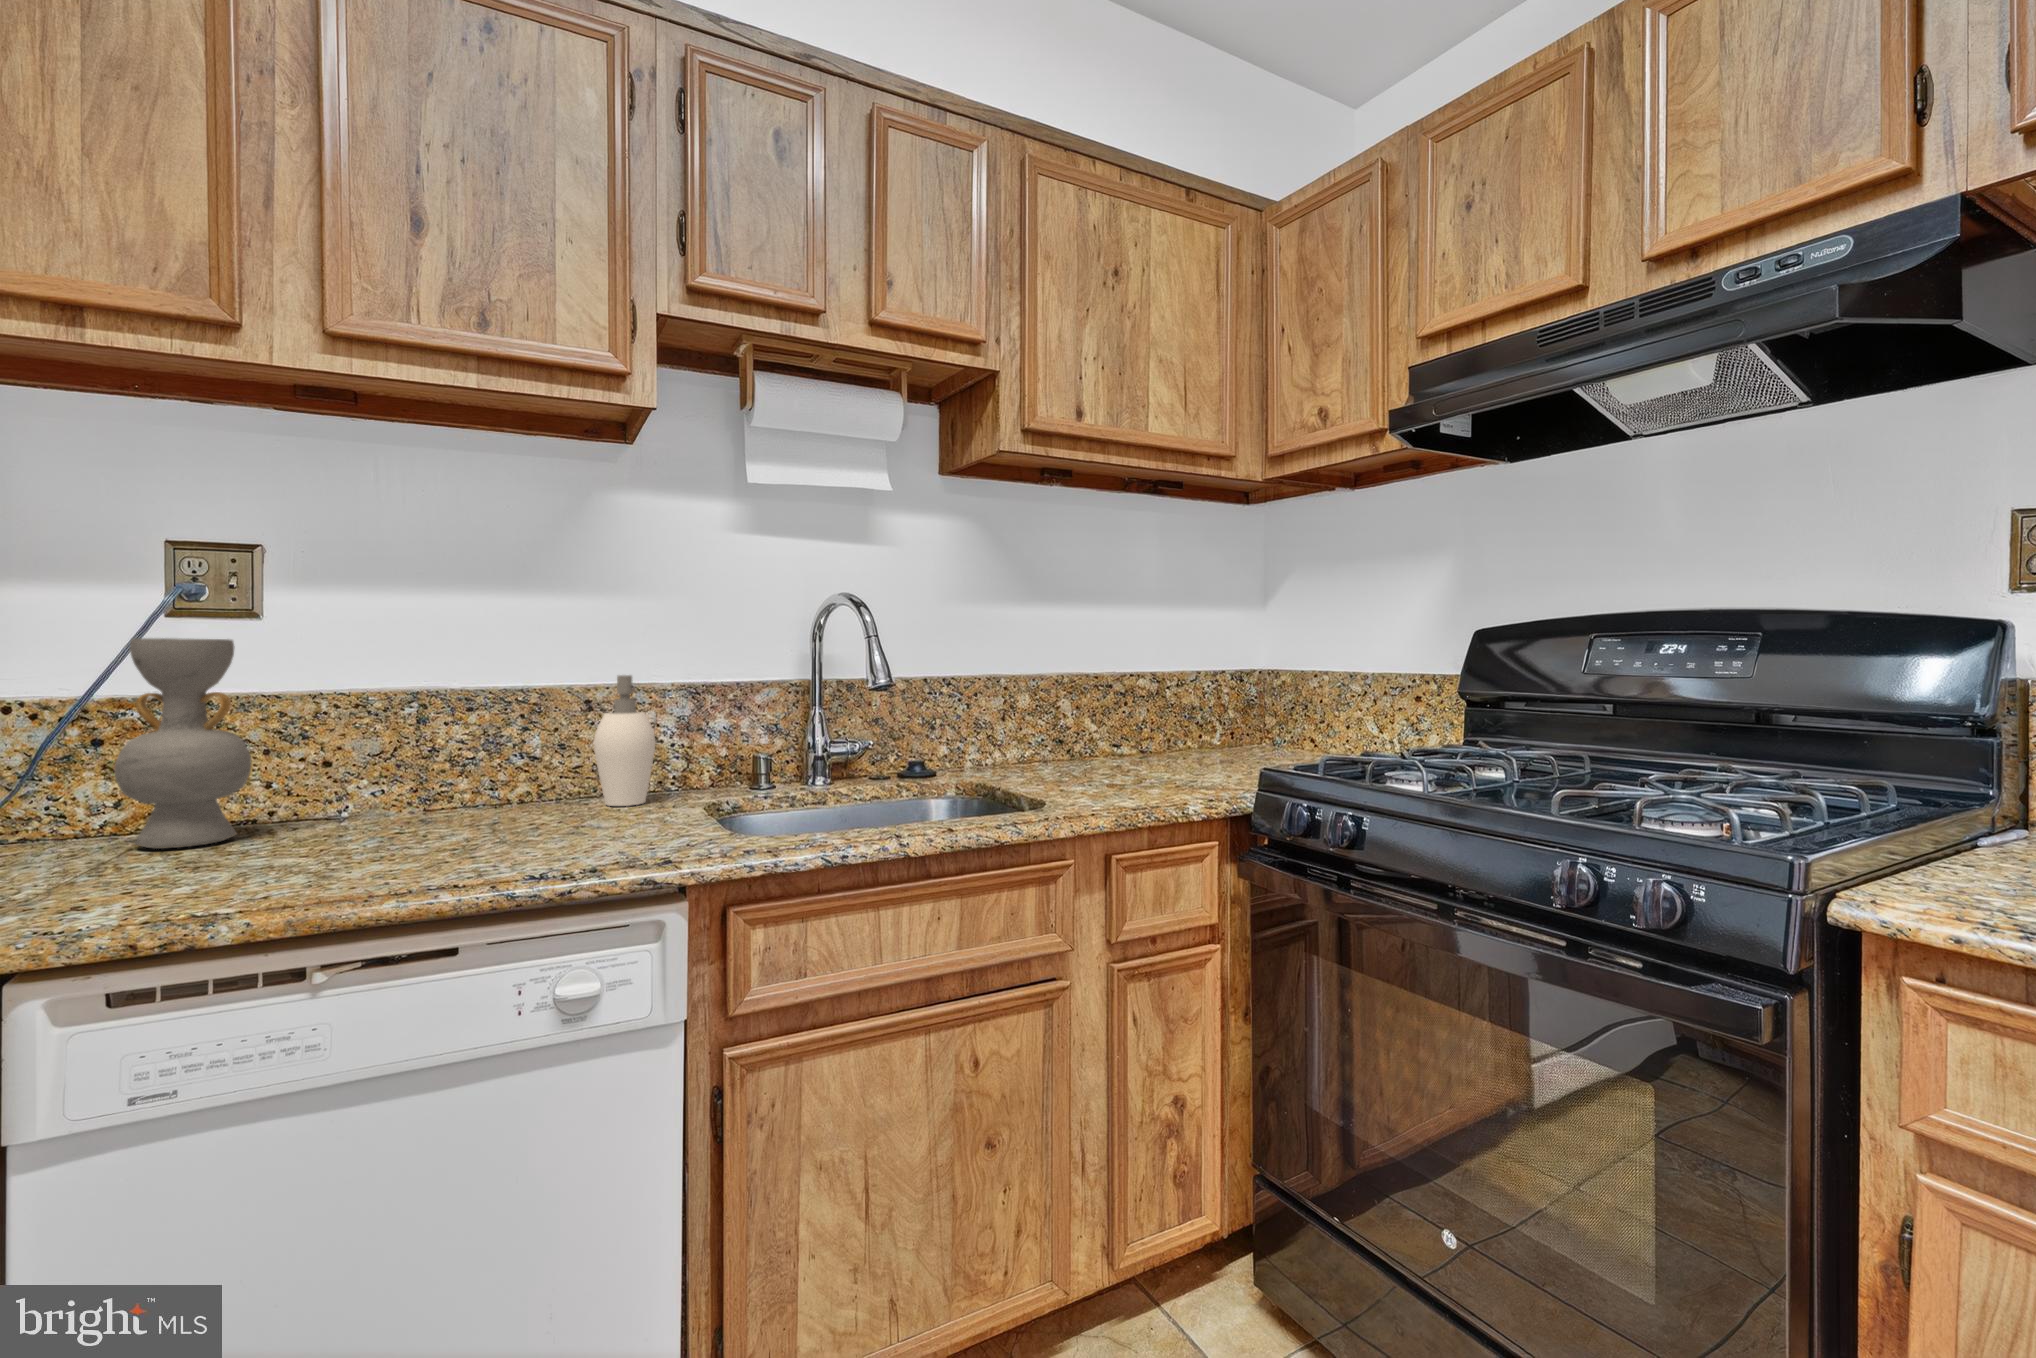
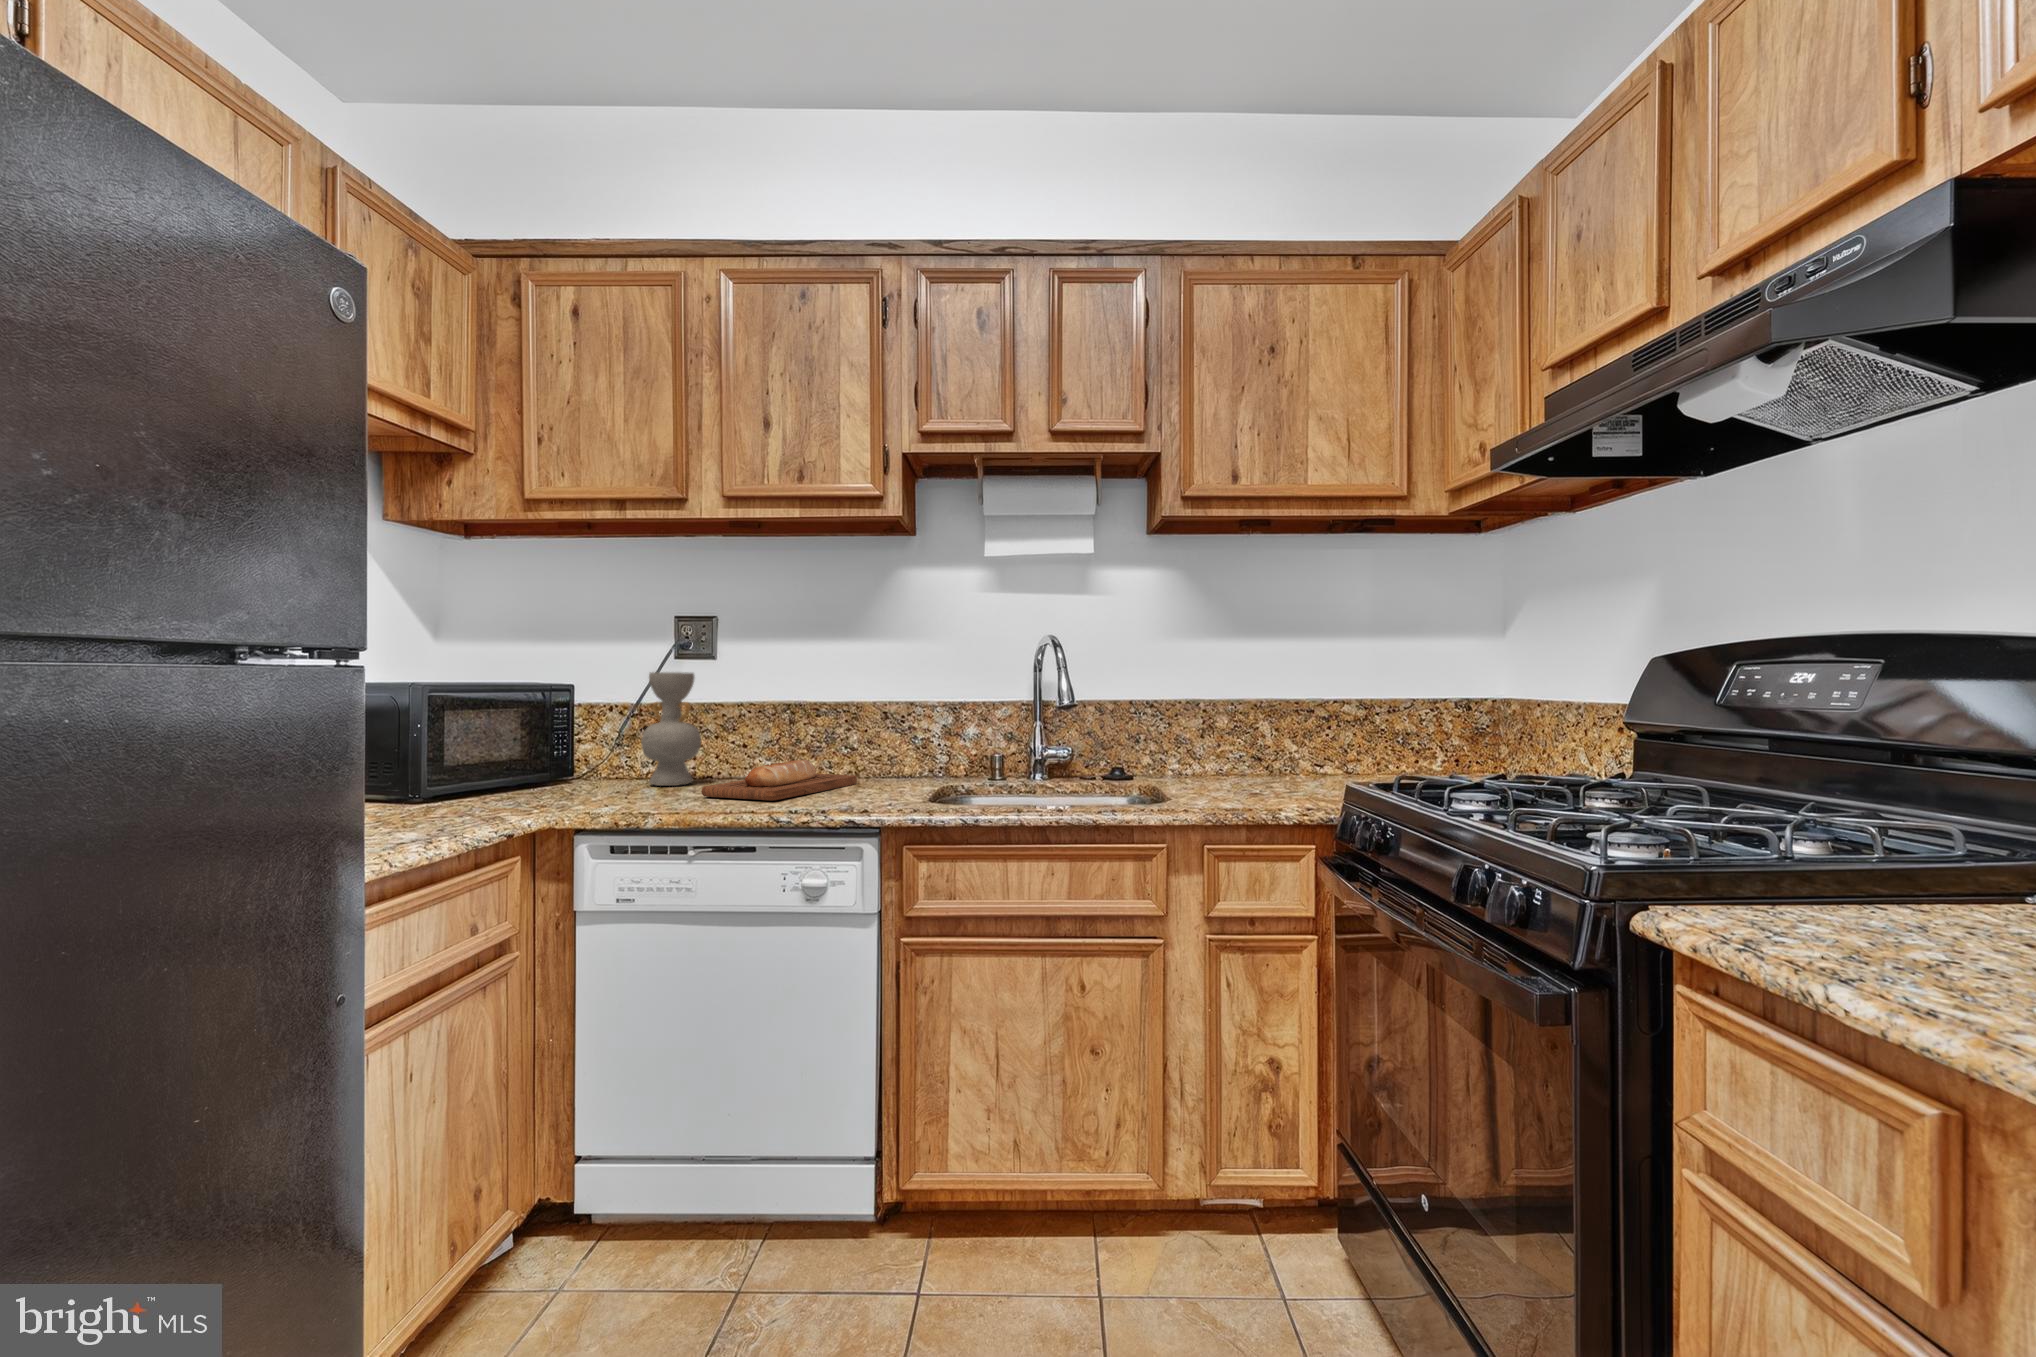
soap dispenser: present [594,675,655,806] -> none [880,695,920,782]
bread loaf: none [300,782,563,862] -> present [701,760,857,800]

